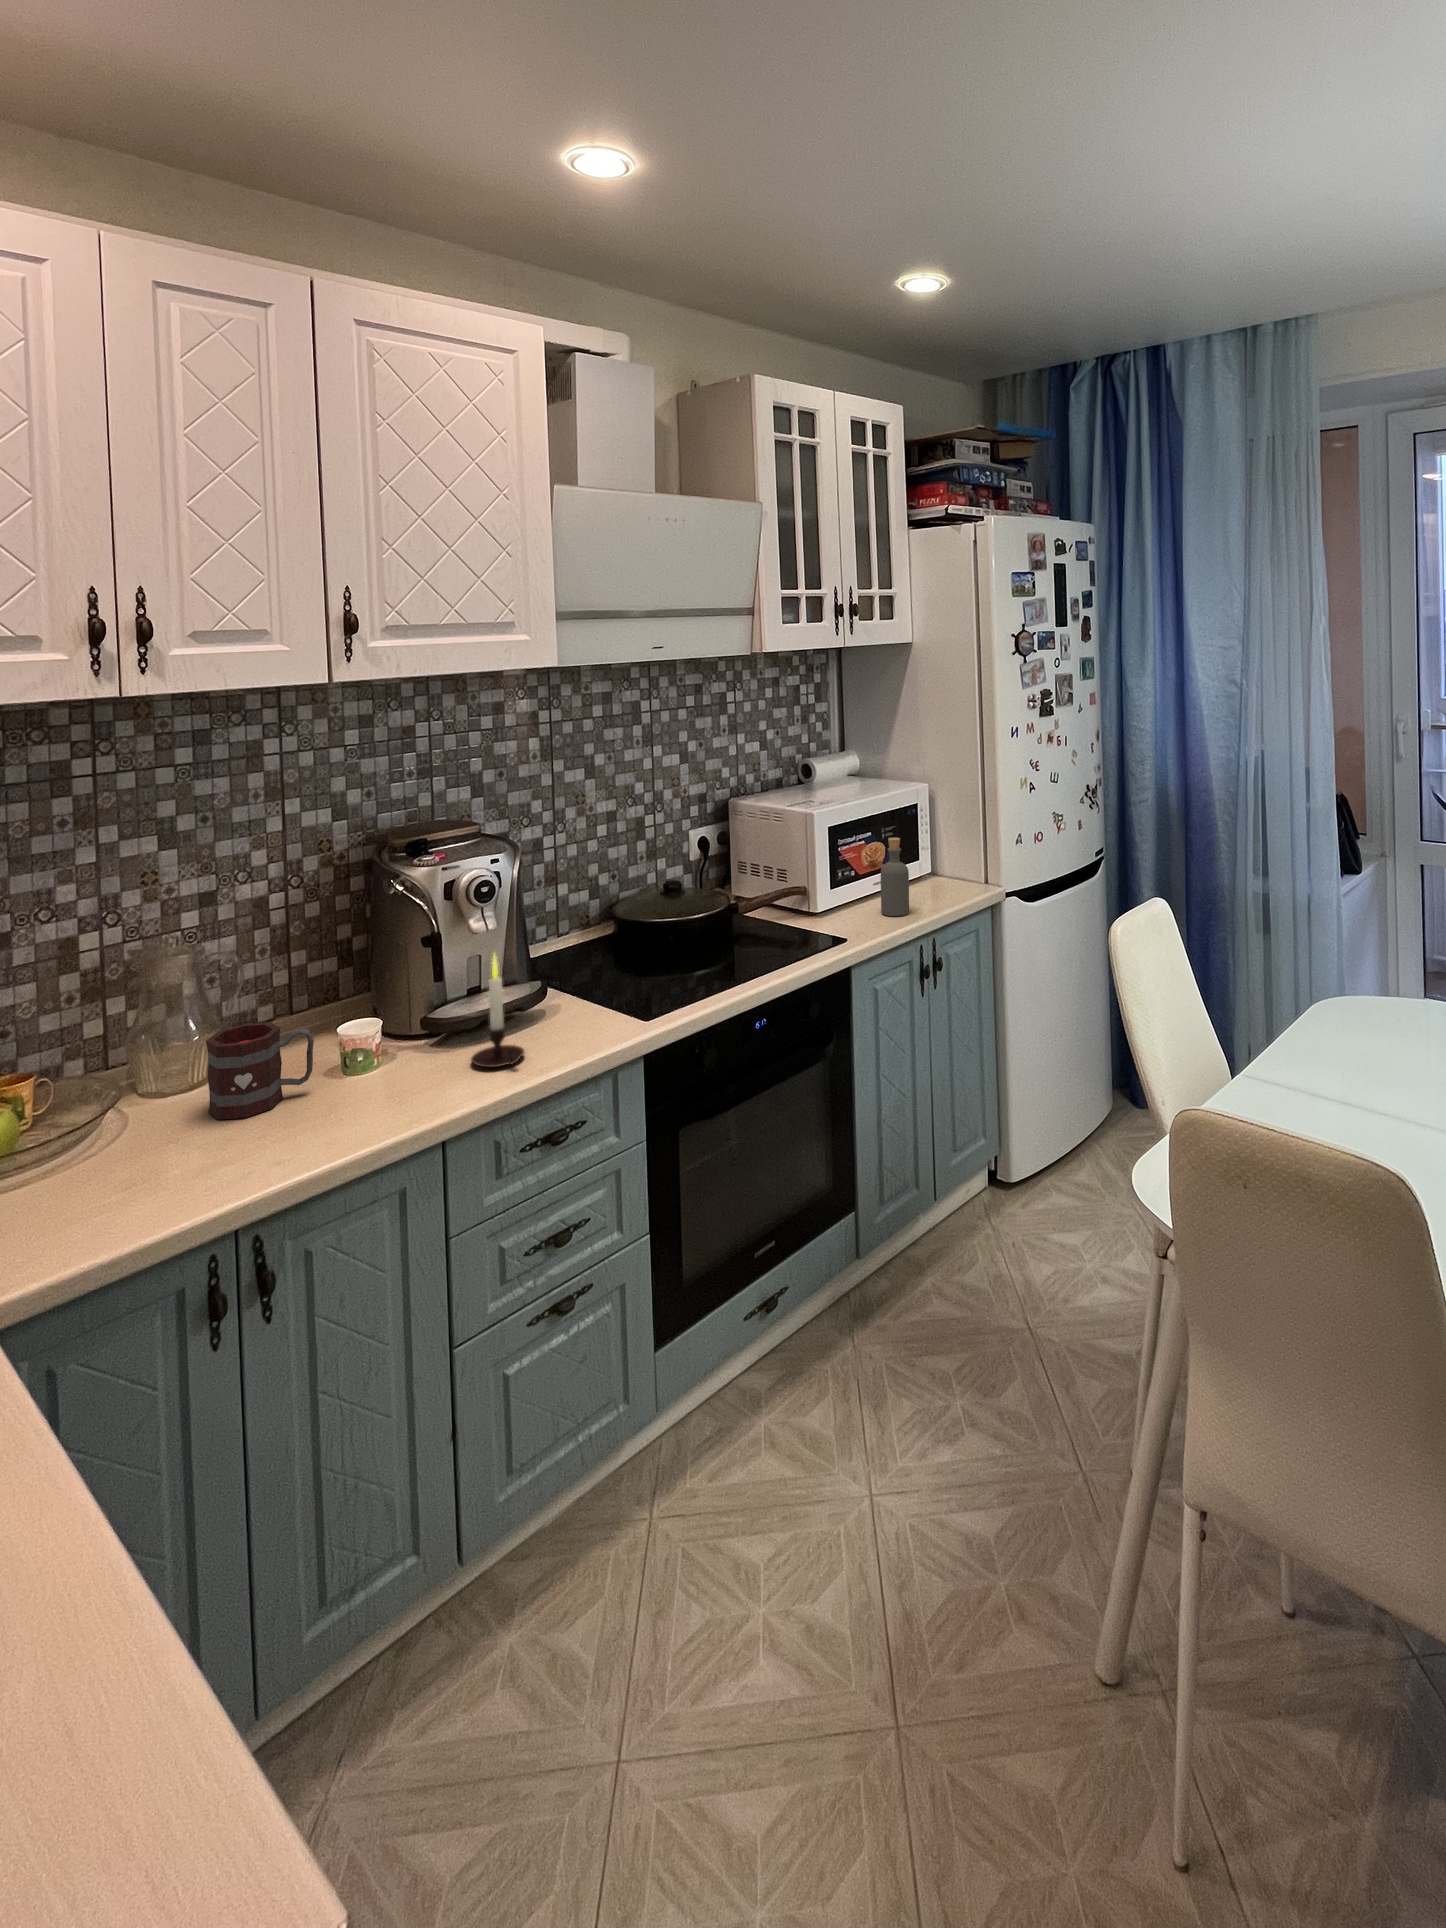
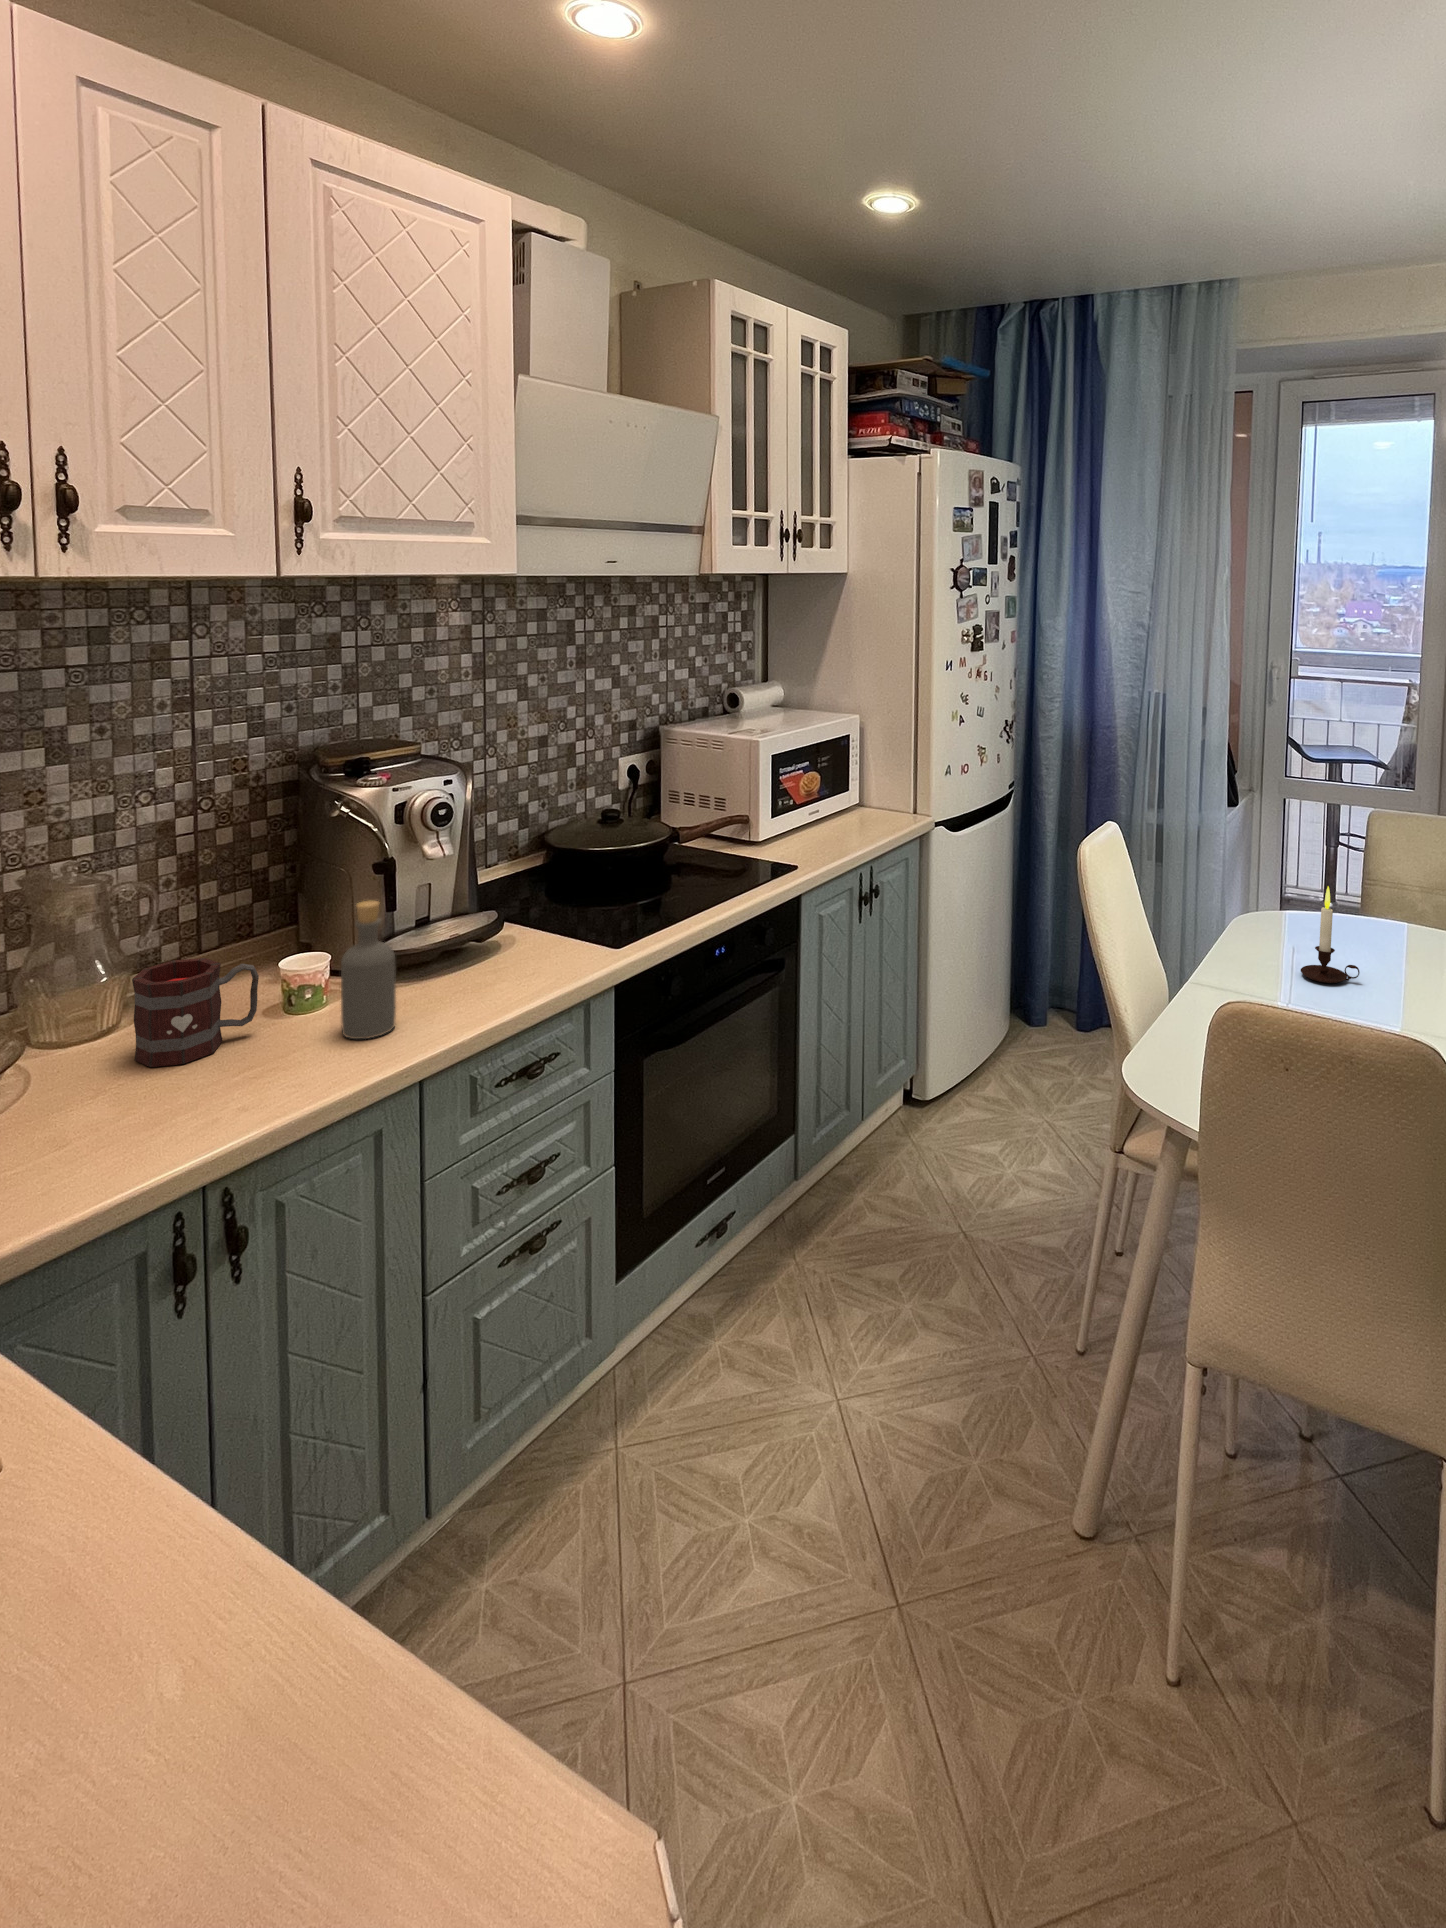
bottle: present [881,837,909,916] -> present [341,901,396,1039]
candle: present [471,954,524,1067] -> present [1301,886,1360,983]

